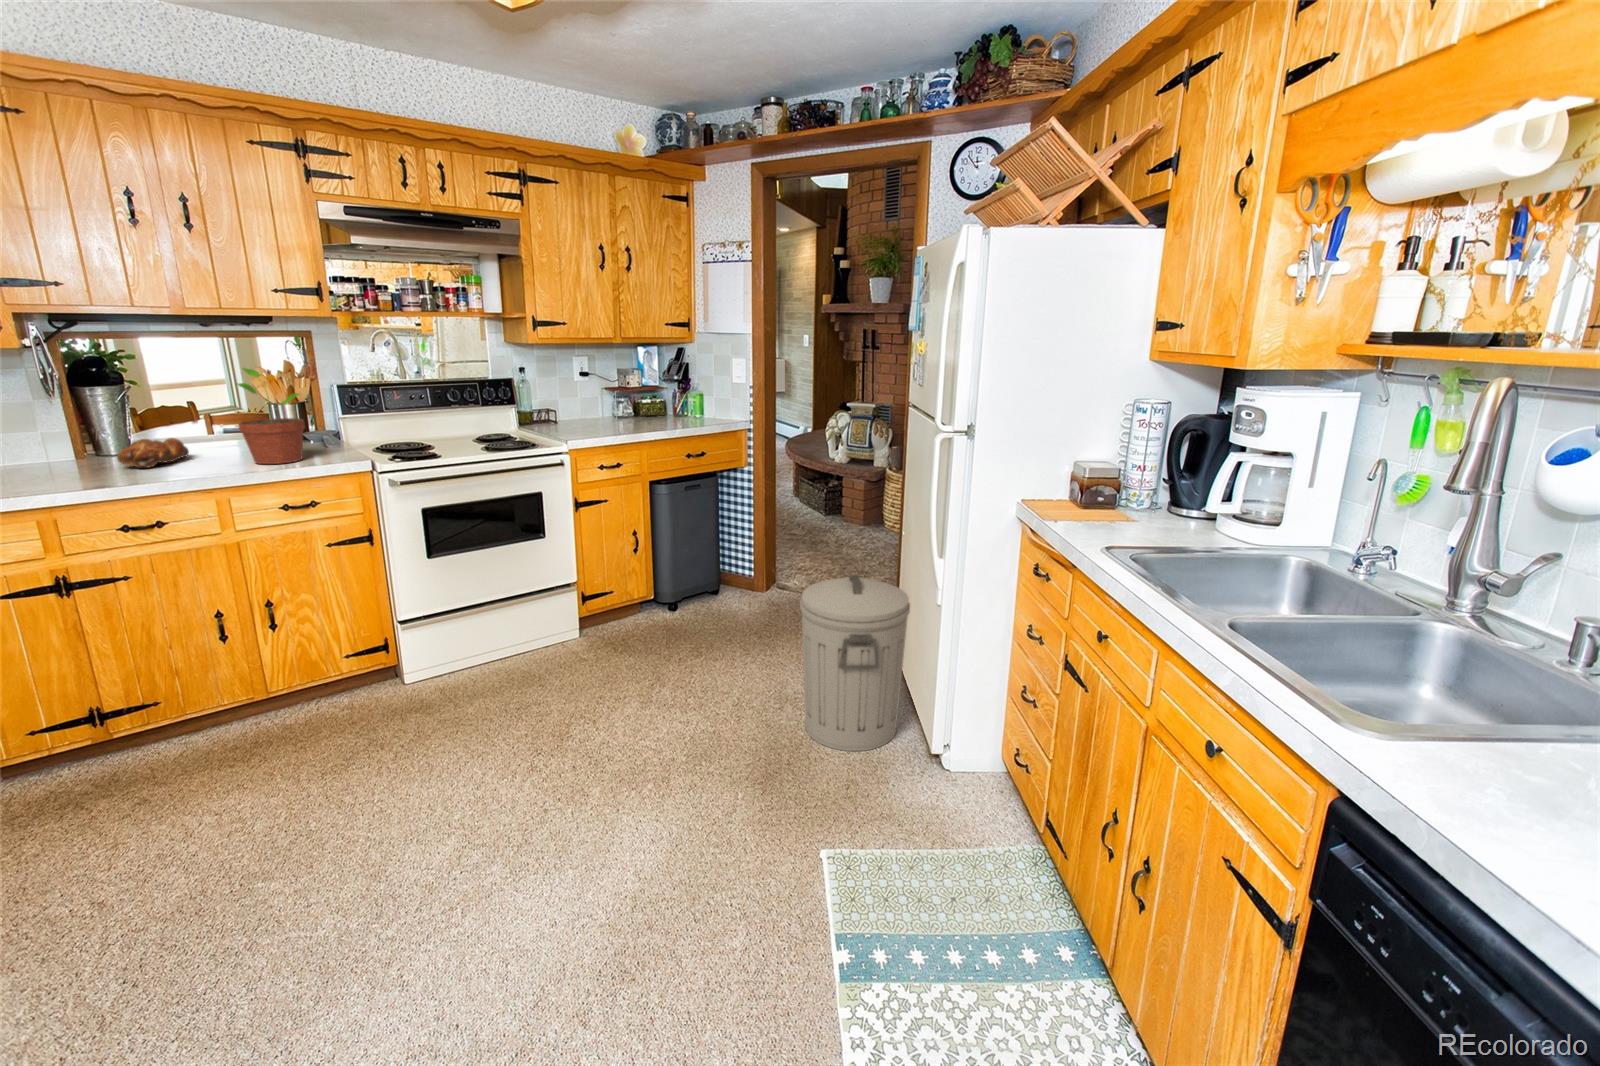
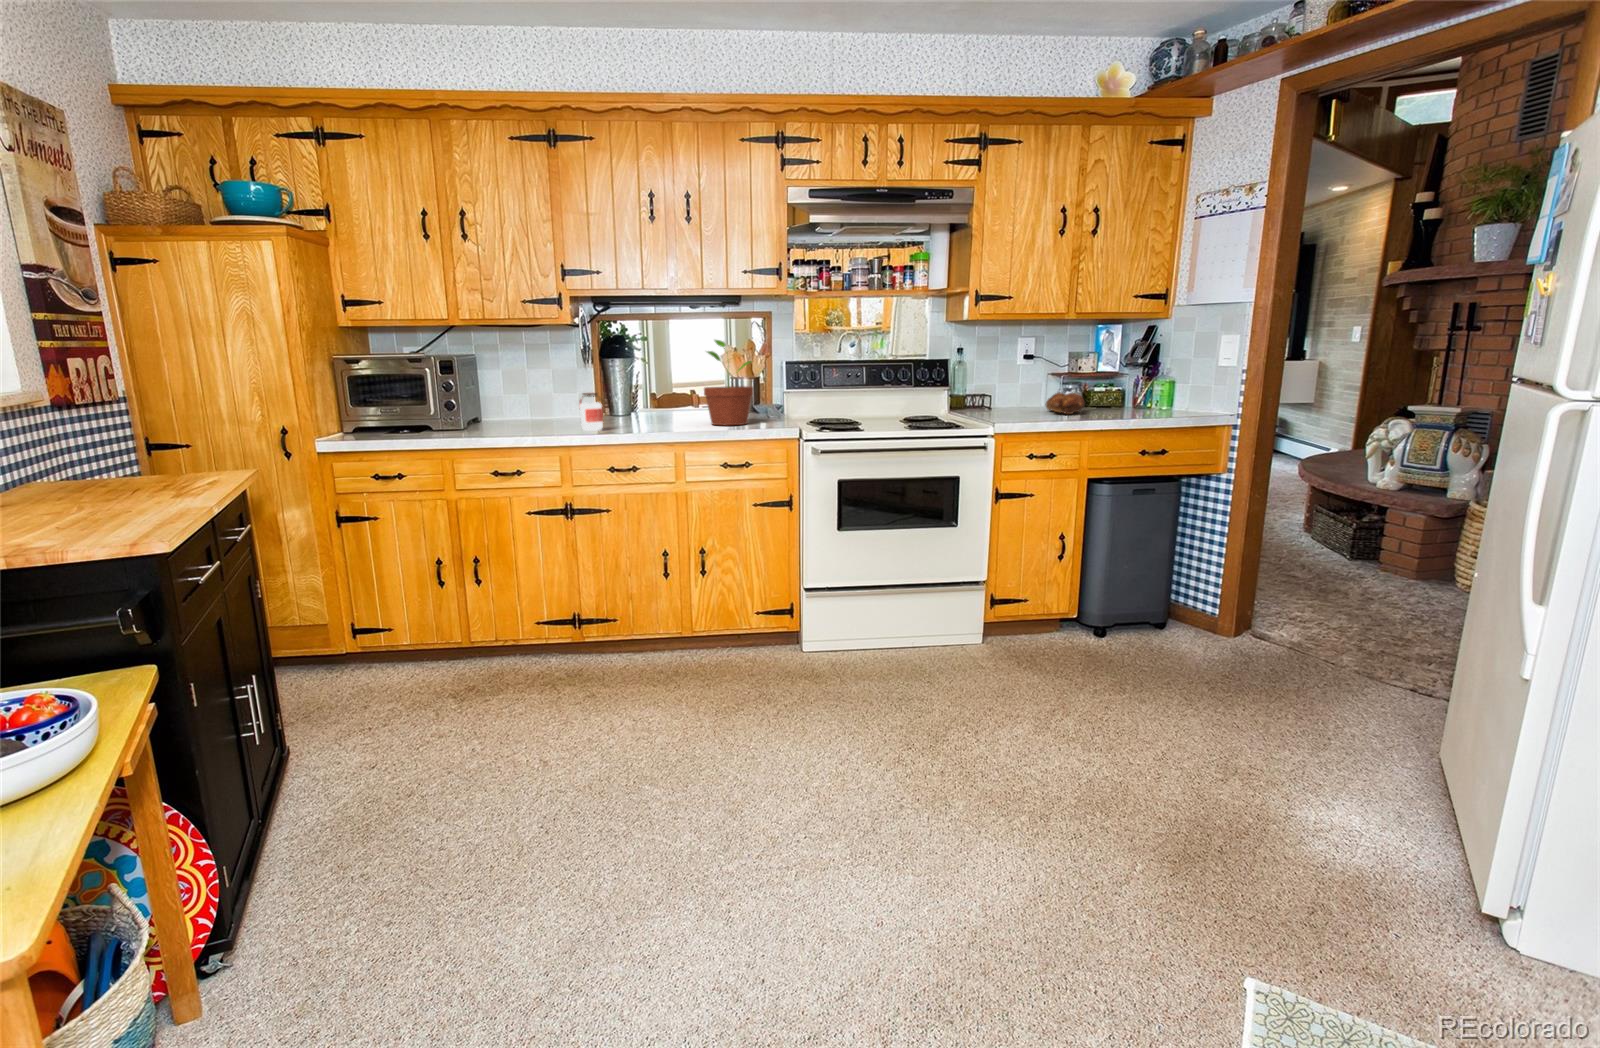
bread loaf: present [117,438,189,467] -> present [1045,393,1084,414]
jar: none [51,439,97,488] -> present [579,393,603,431]
trash can: present [800,575,910,751] -> none [1258,603,1467,872]

